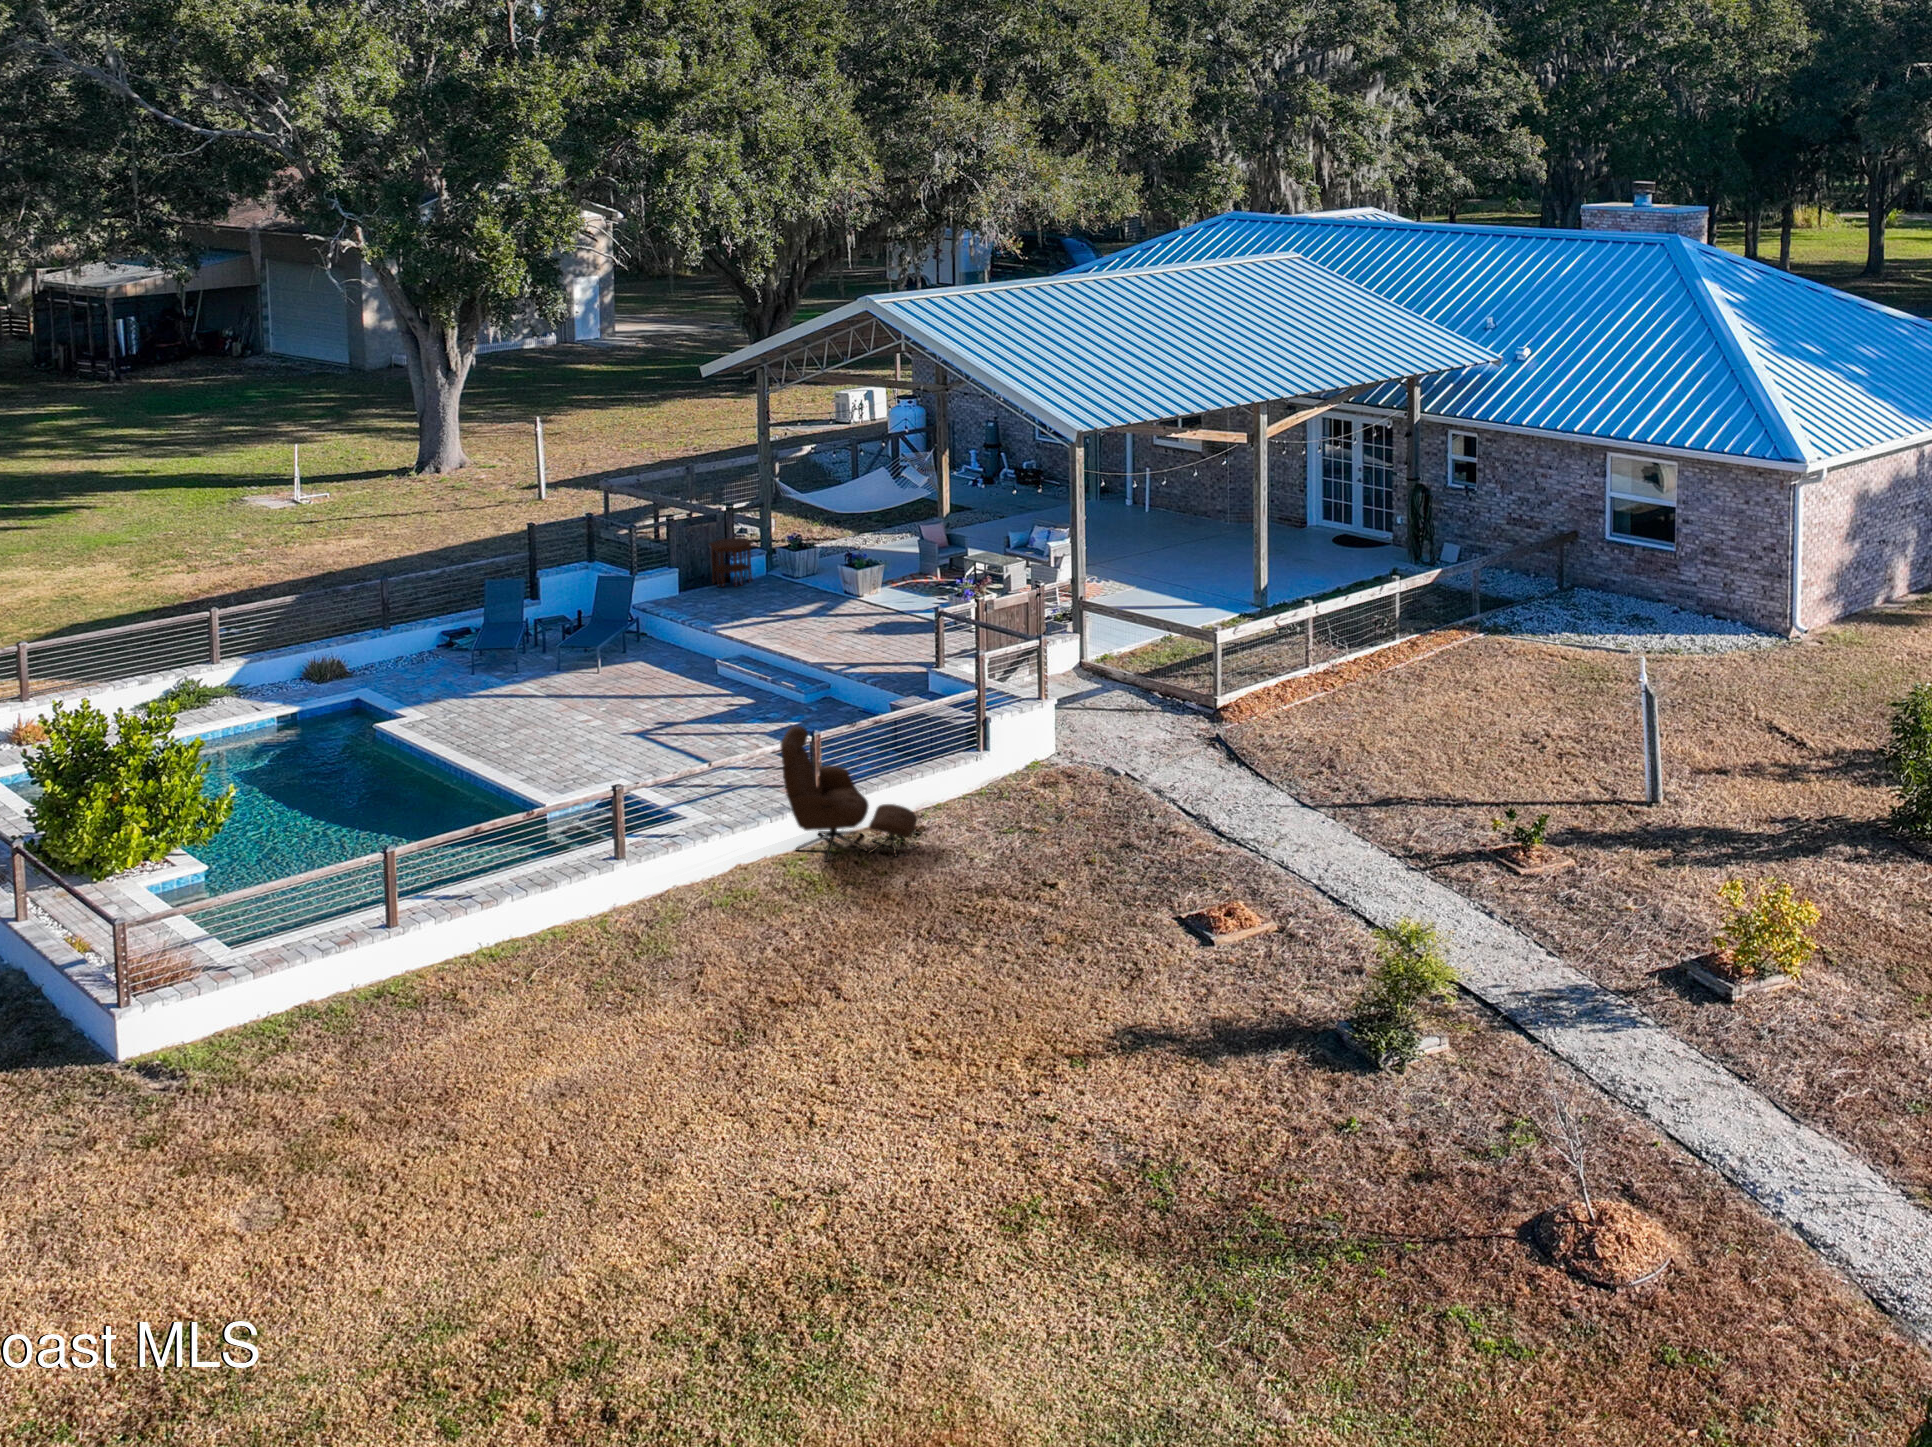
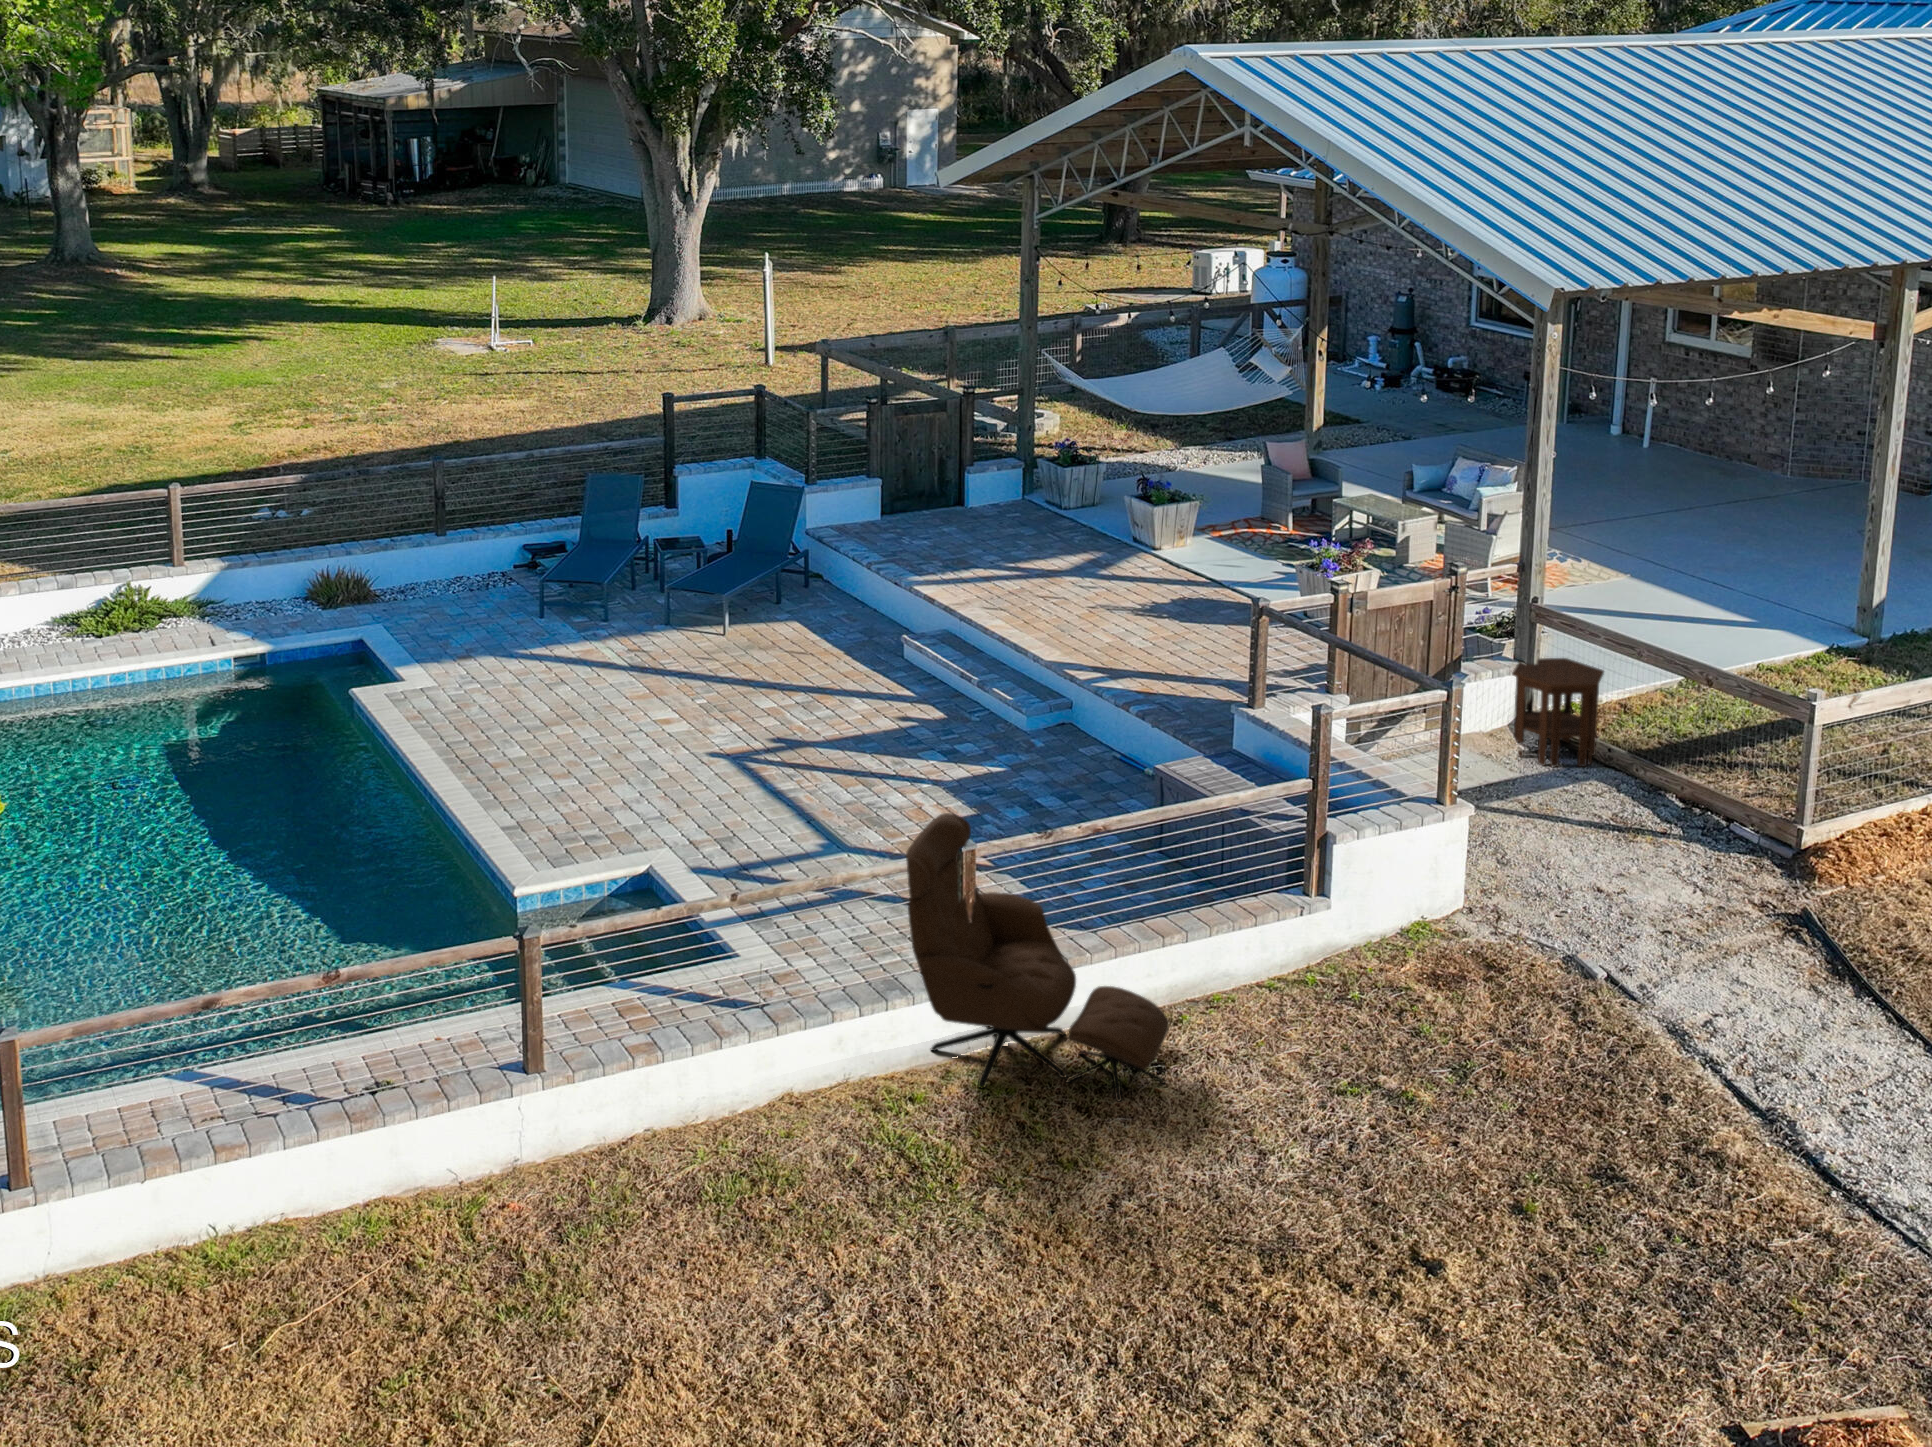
side table: present [709,538,752,587] -> present [1512,658,1604,767]

